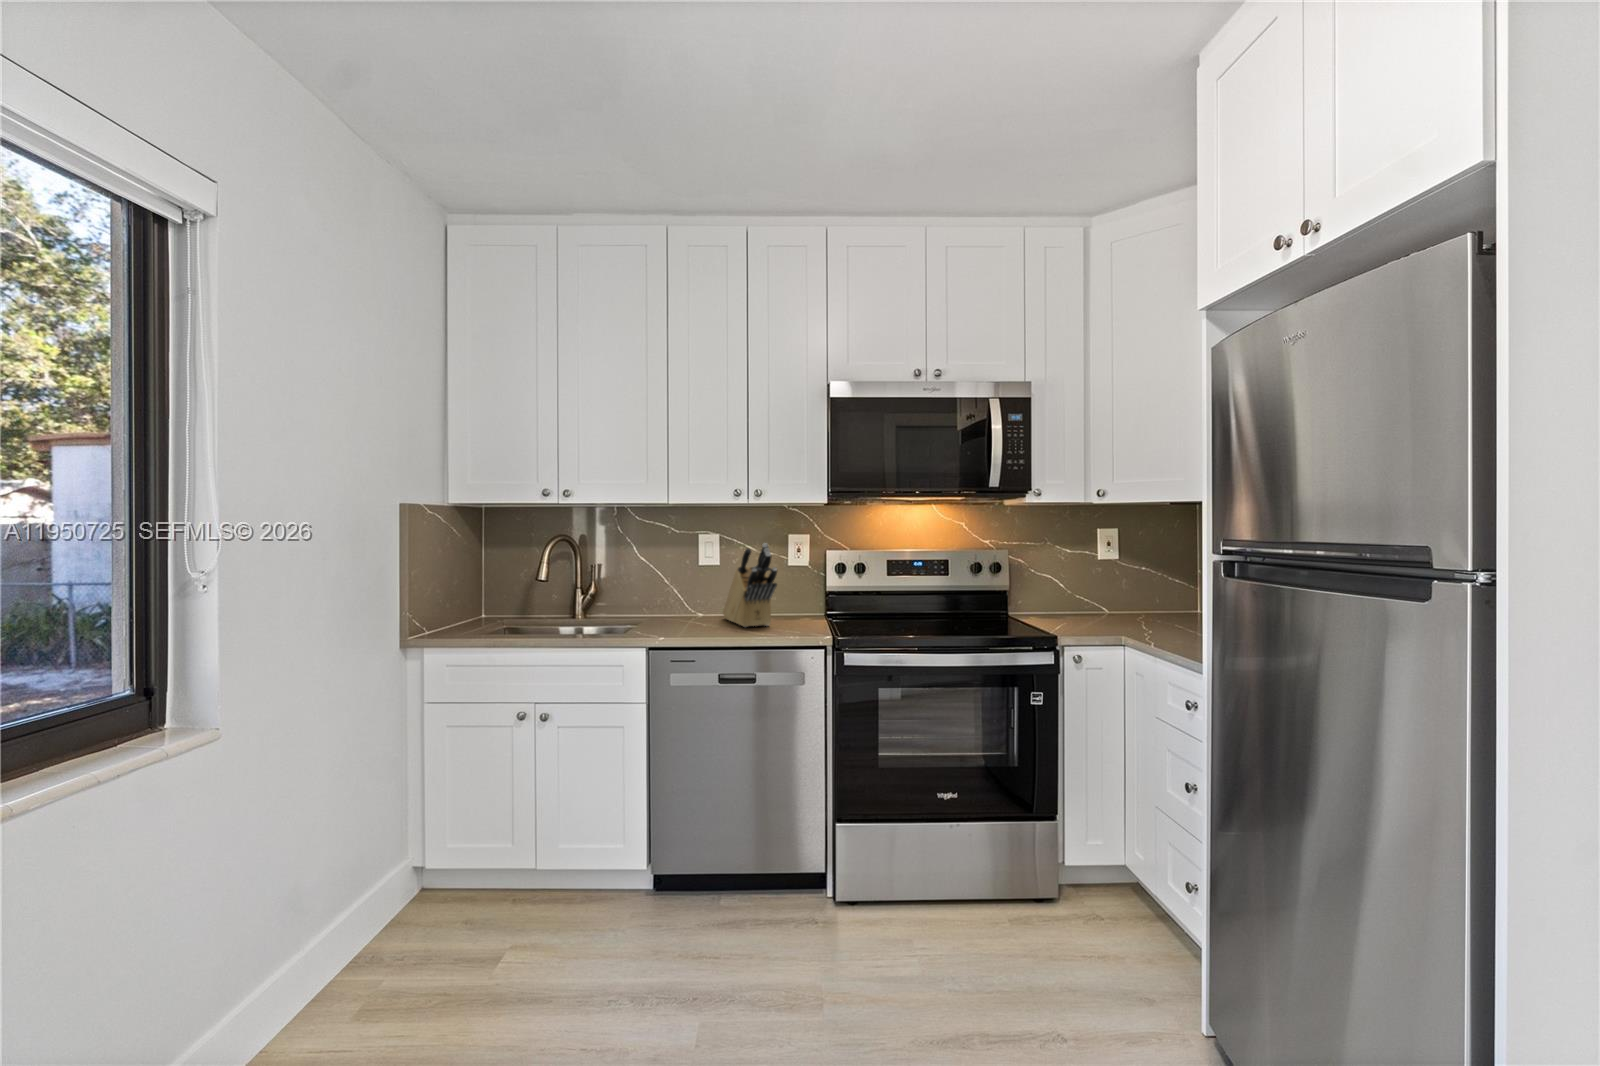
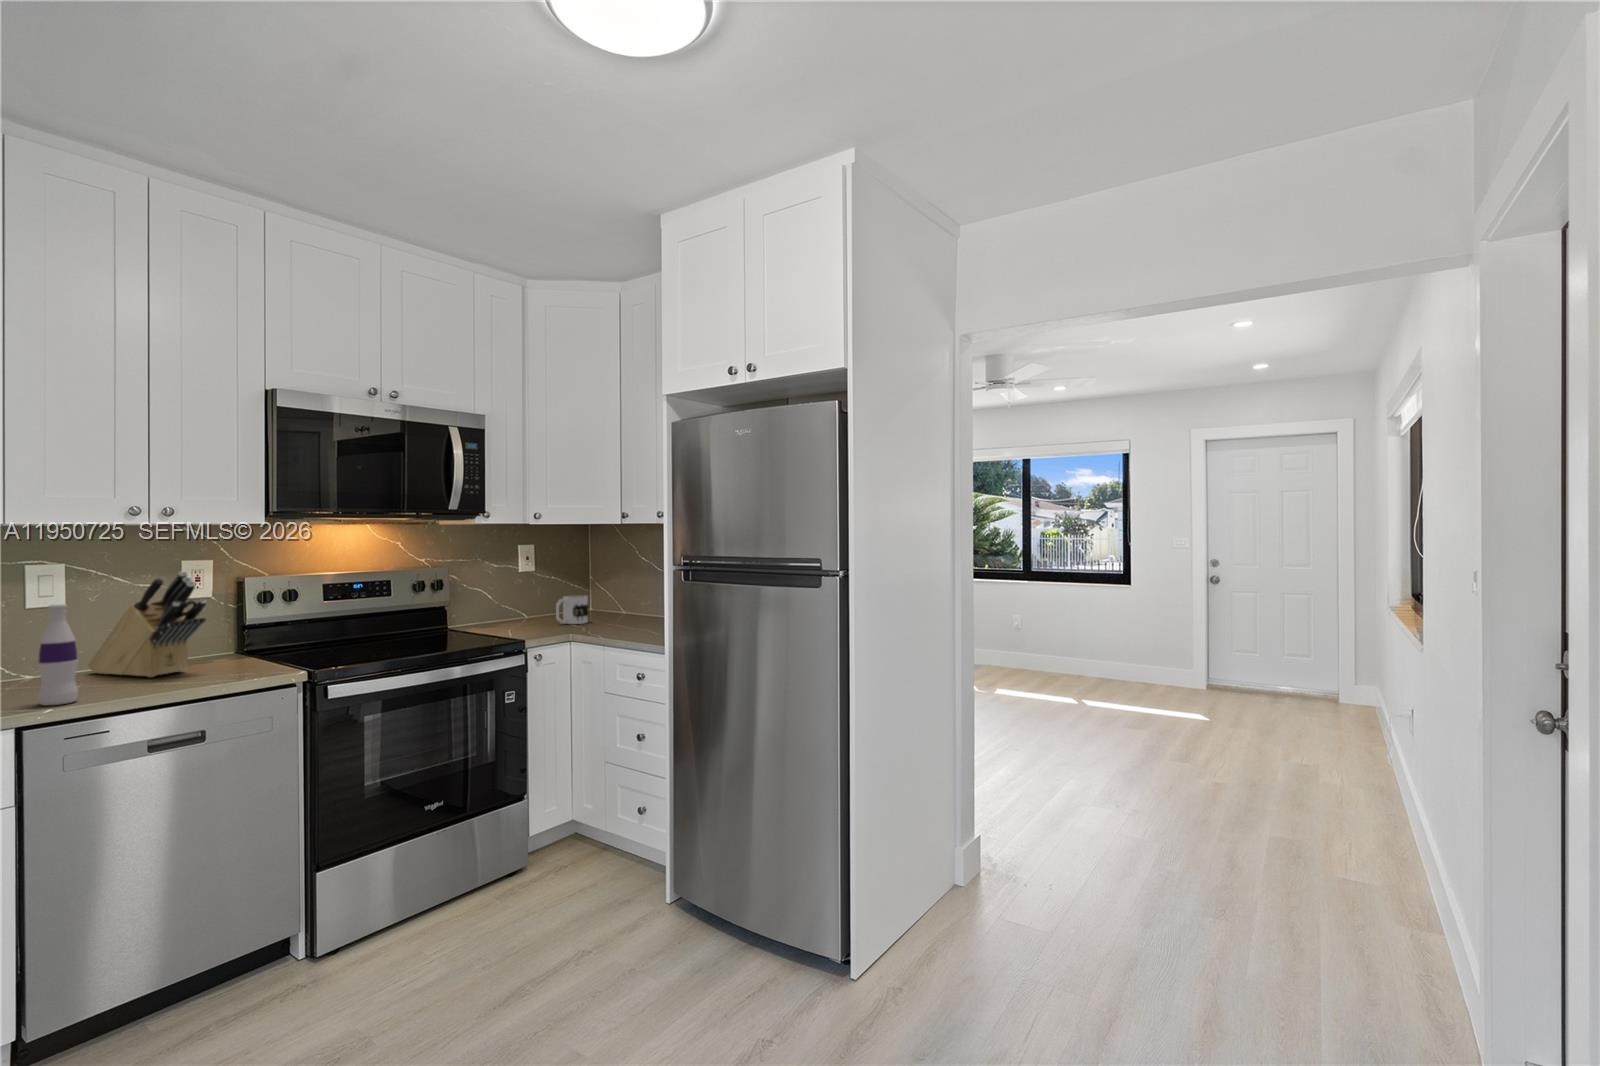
bottle: none [662,564,685,639] -> present [38,604,78,705]
mug: none [1126,590,1169,625] -> present [556,596,588,624]

